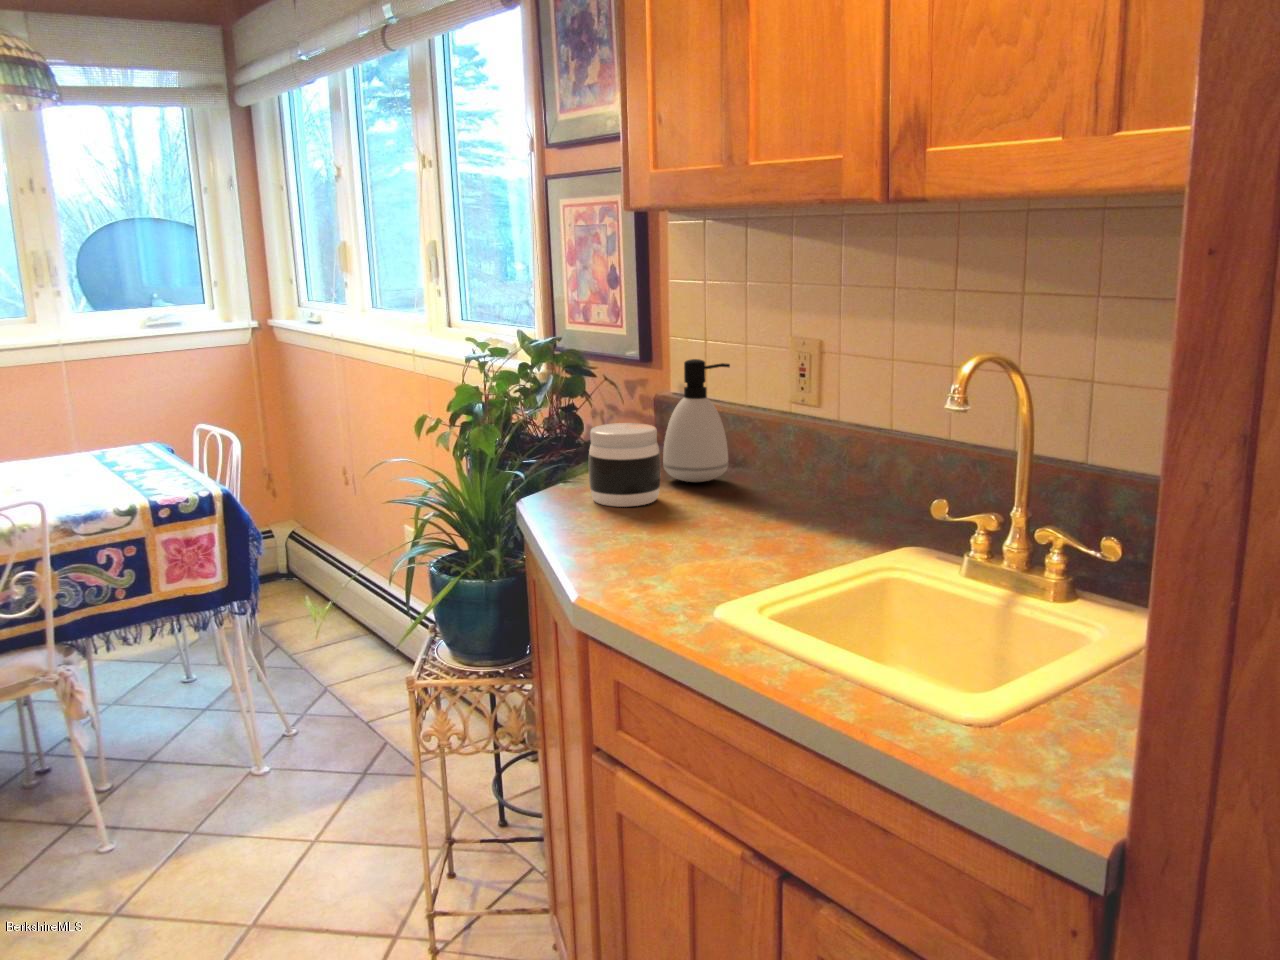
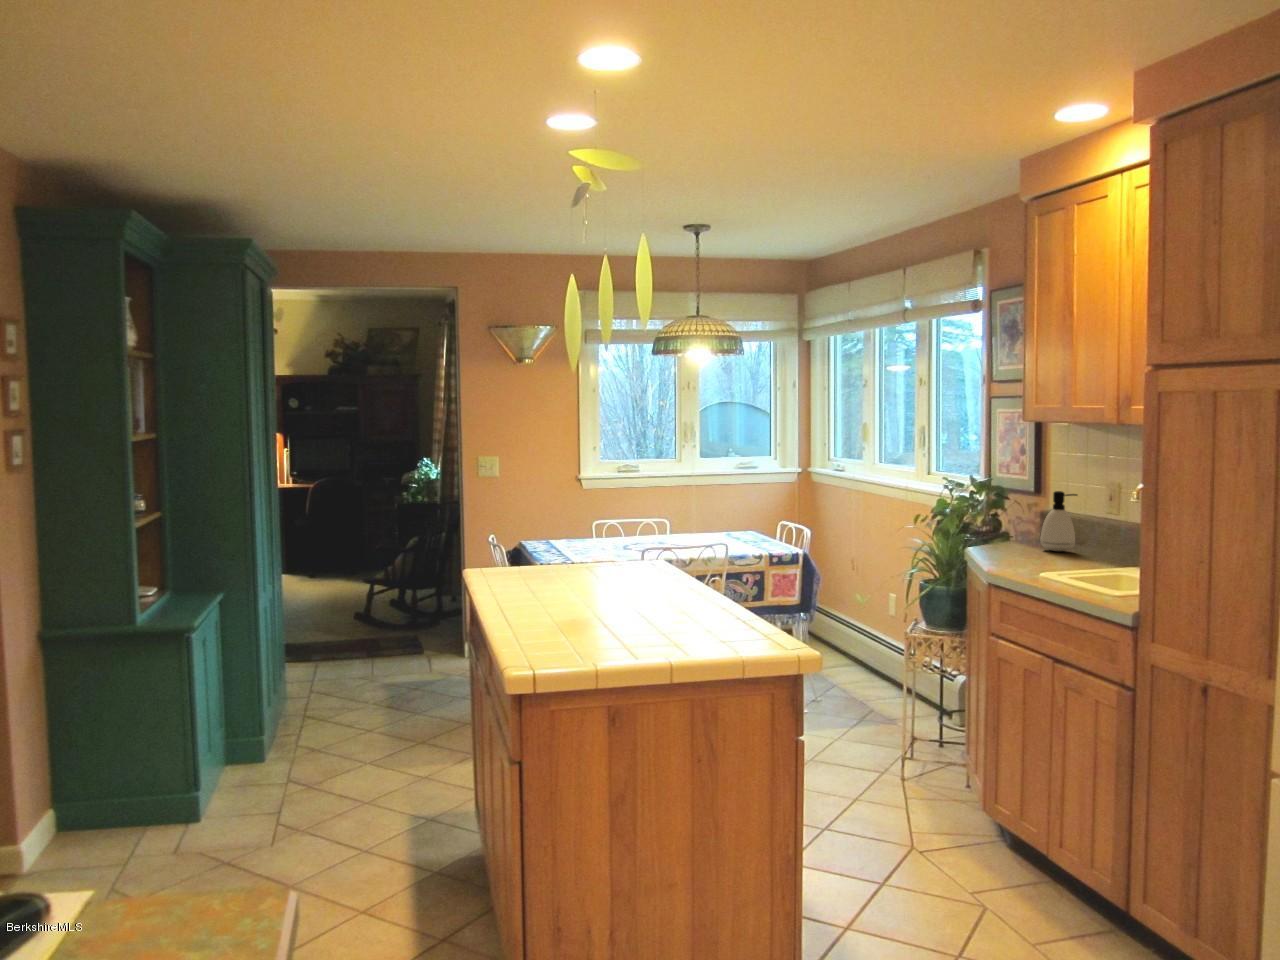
jar: present [589,423,661,507] -> none [1001,518,1036,555]

